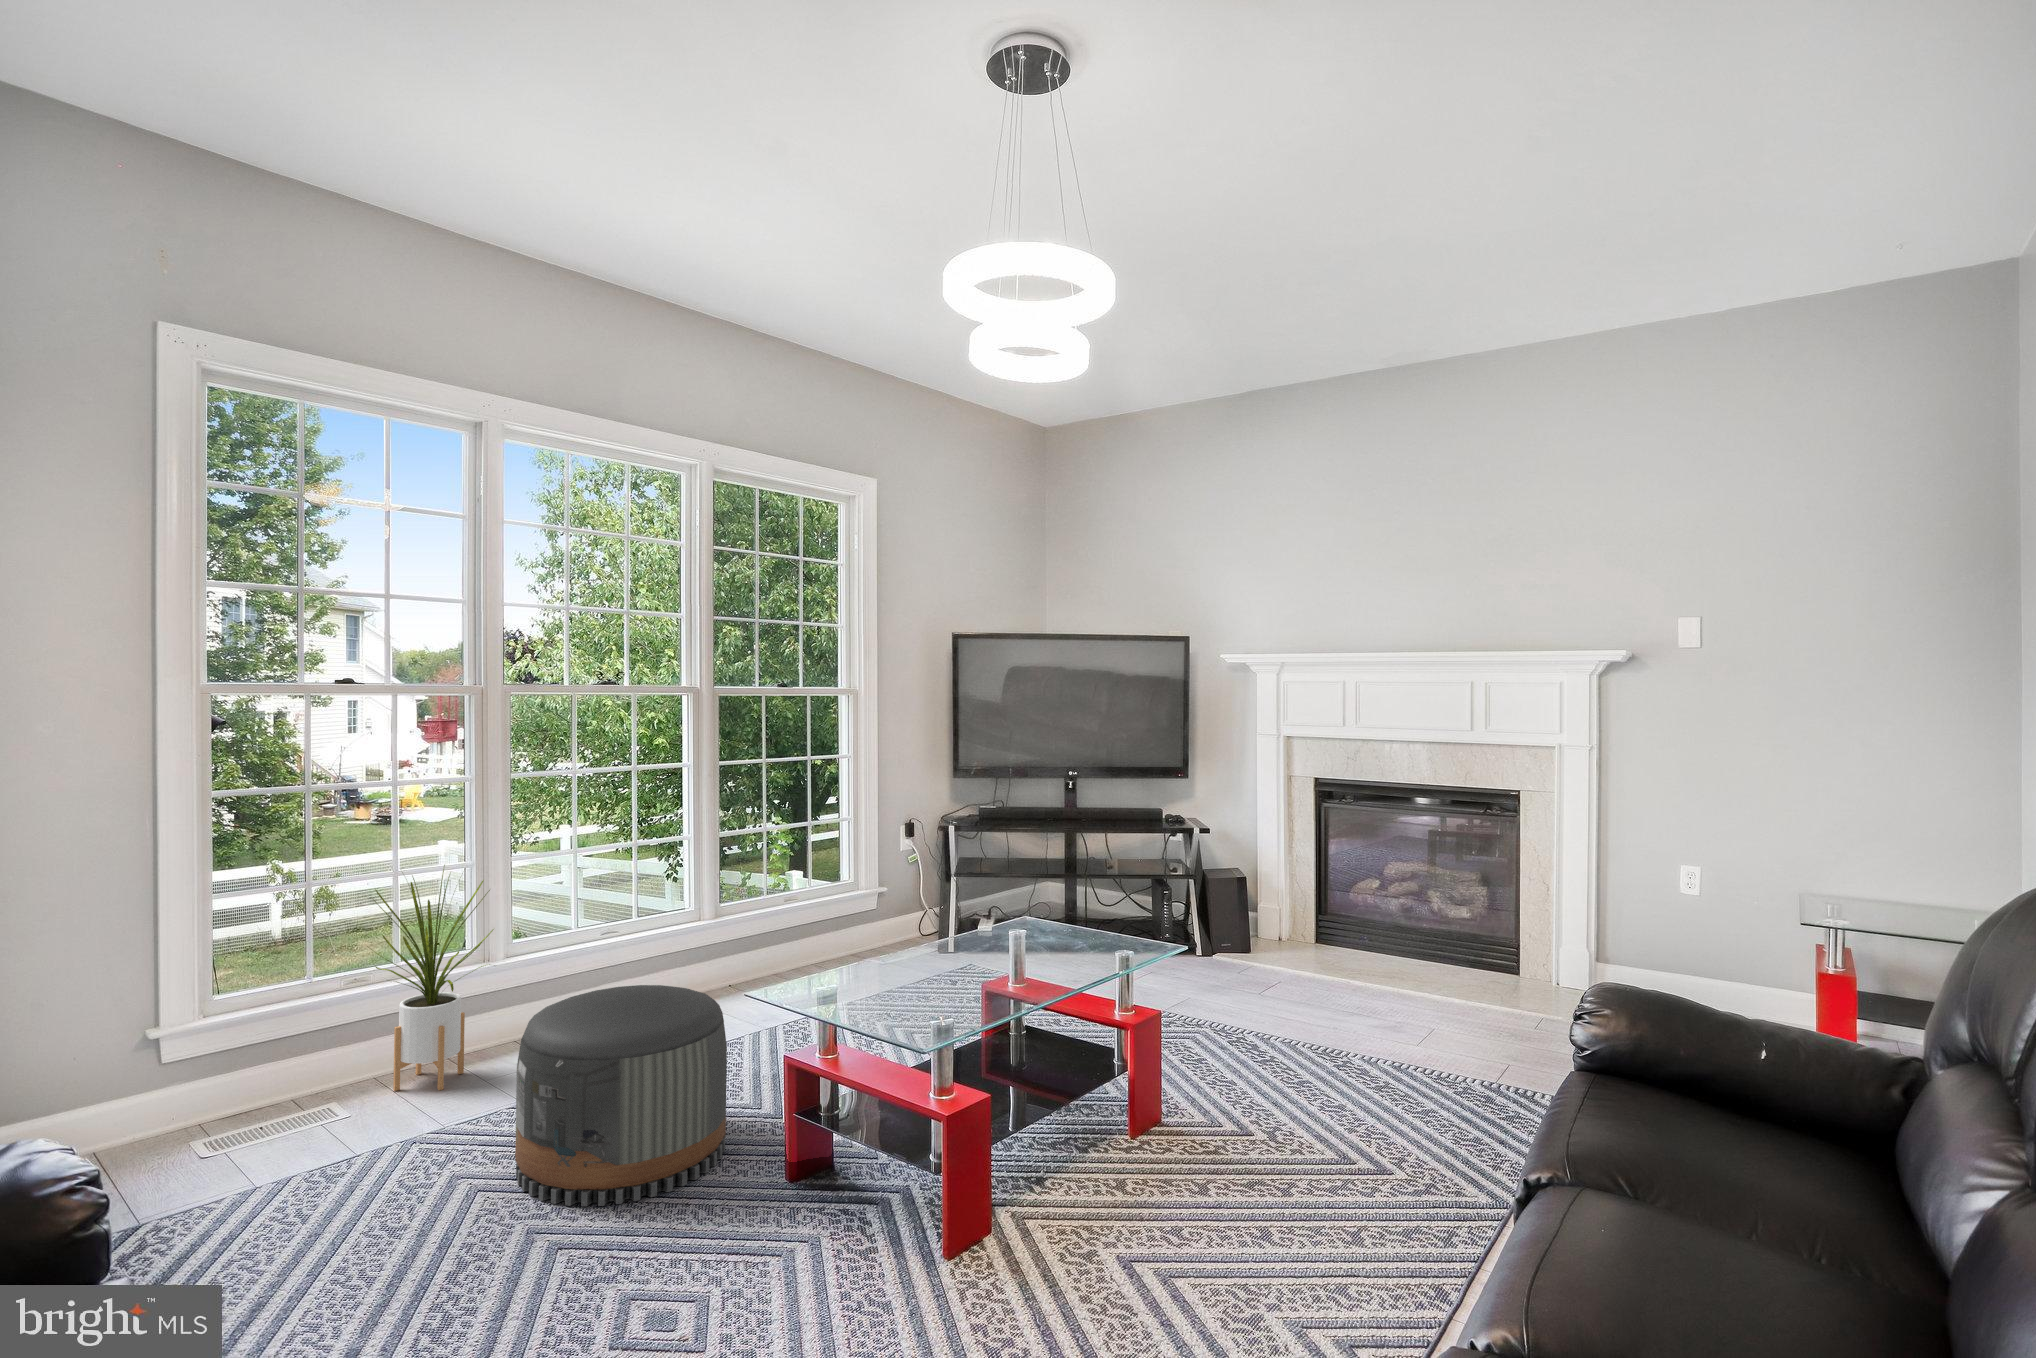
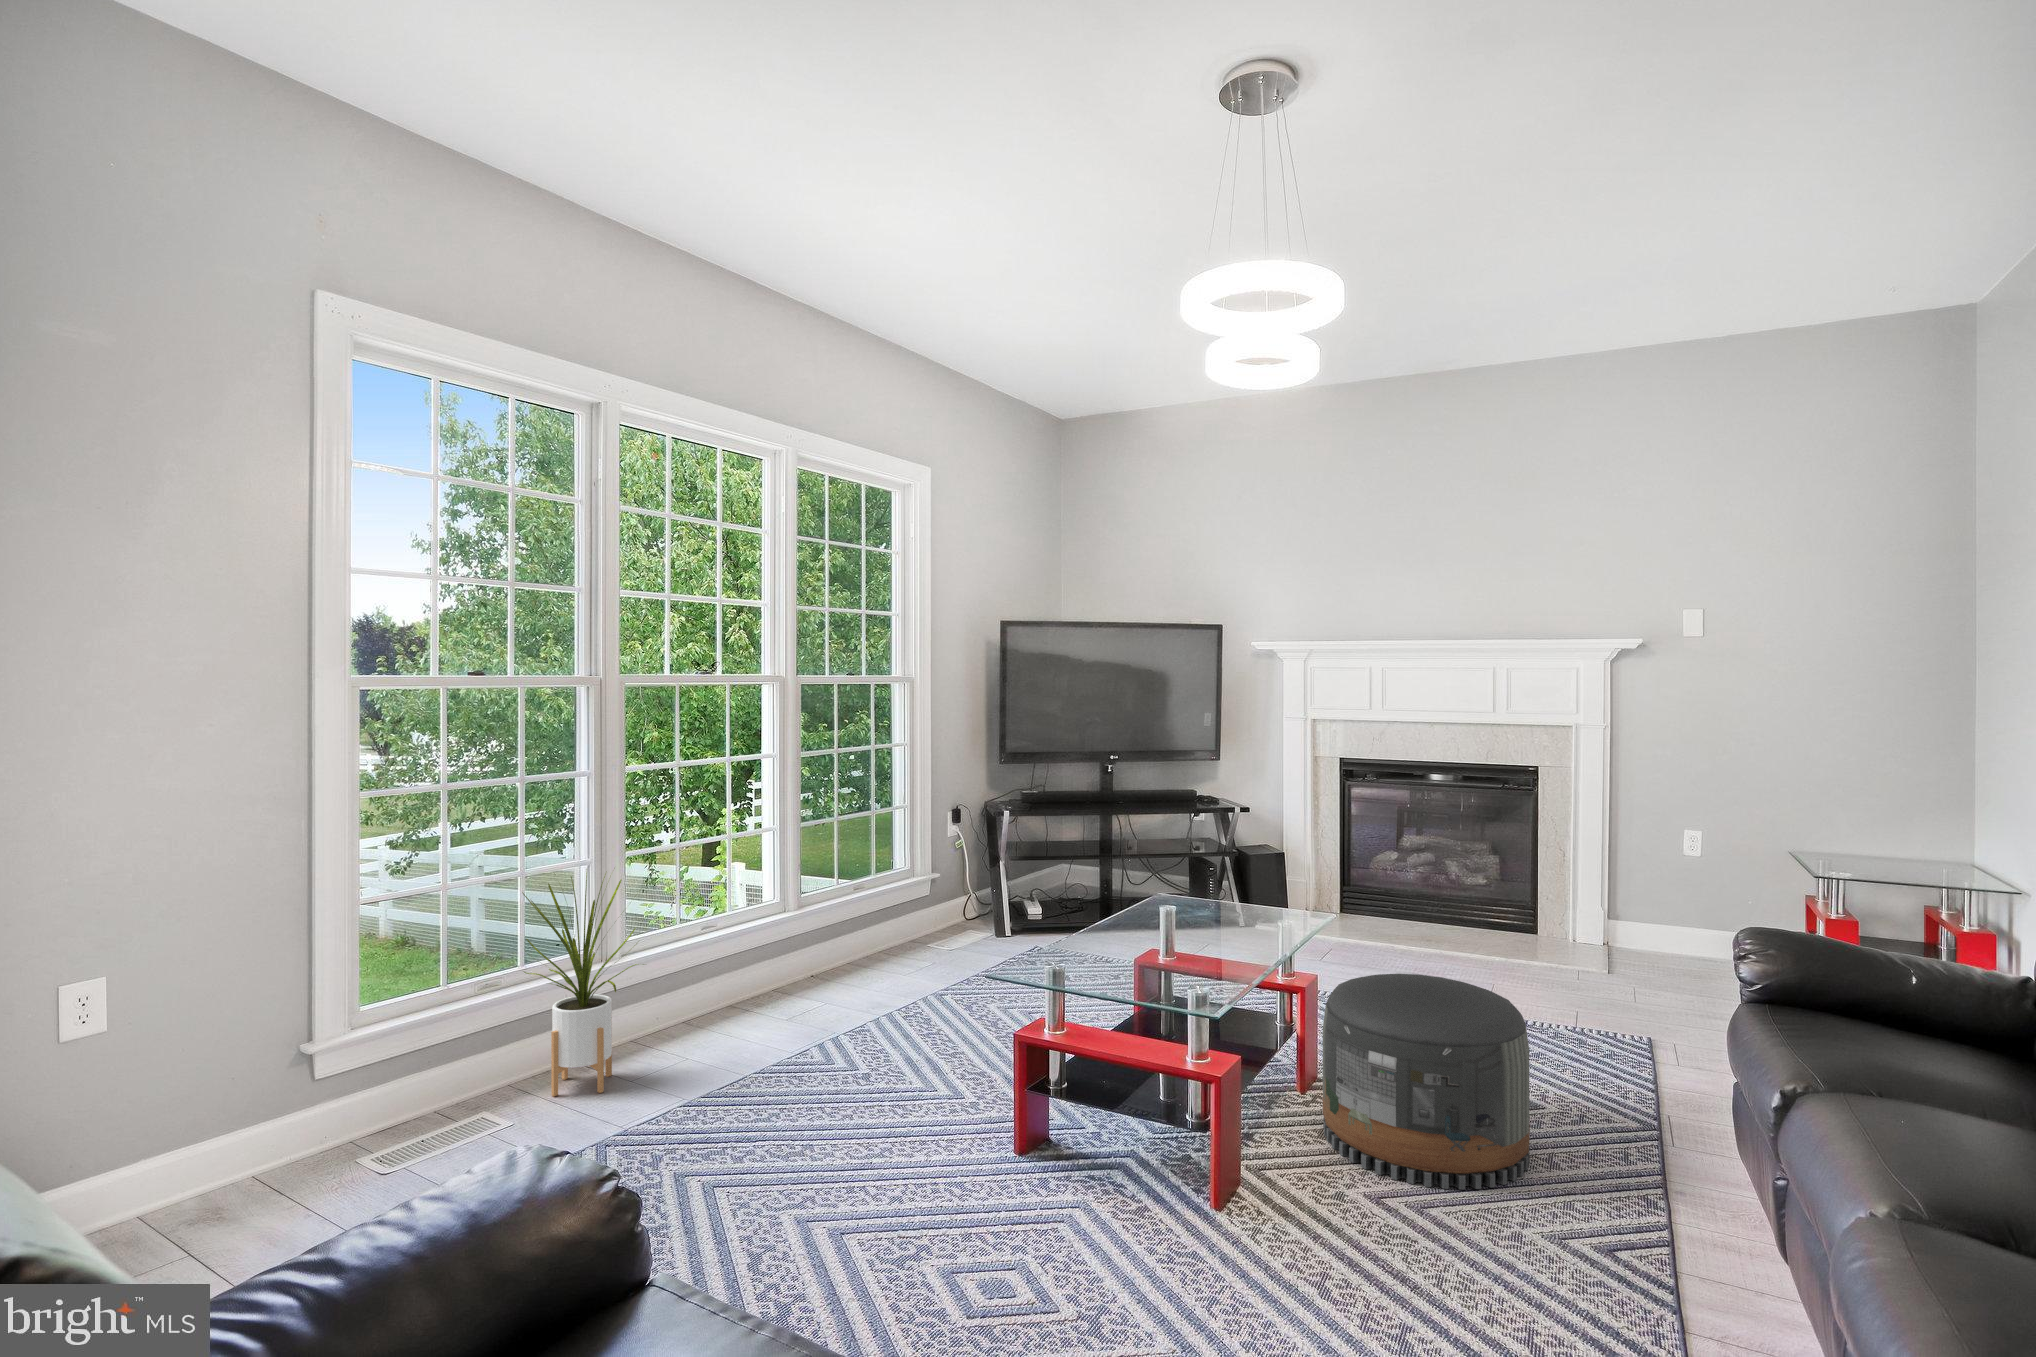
pouf: present [515,985,727,1206] -> present [1323,974,1530,1189]

